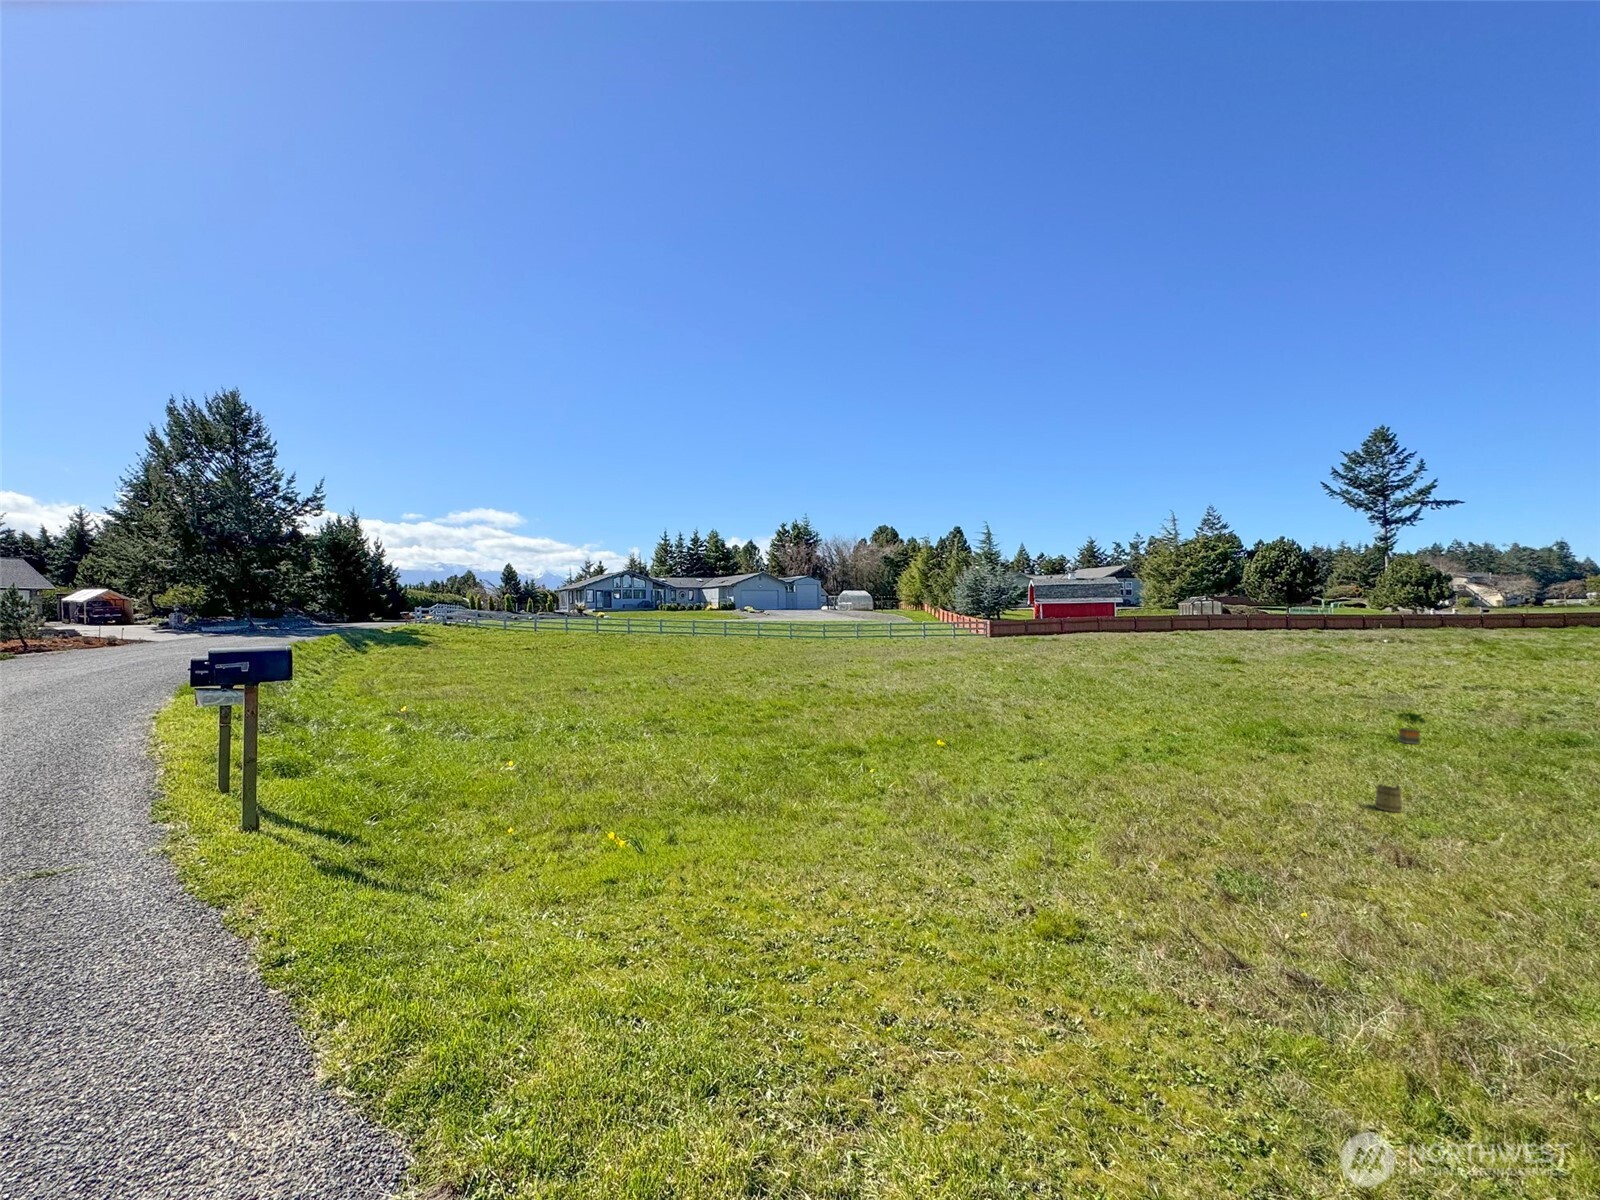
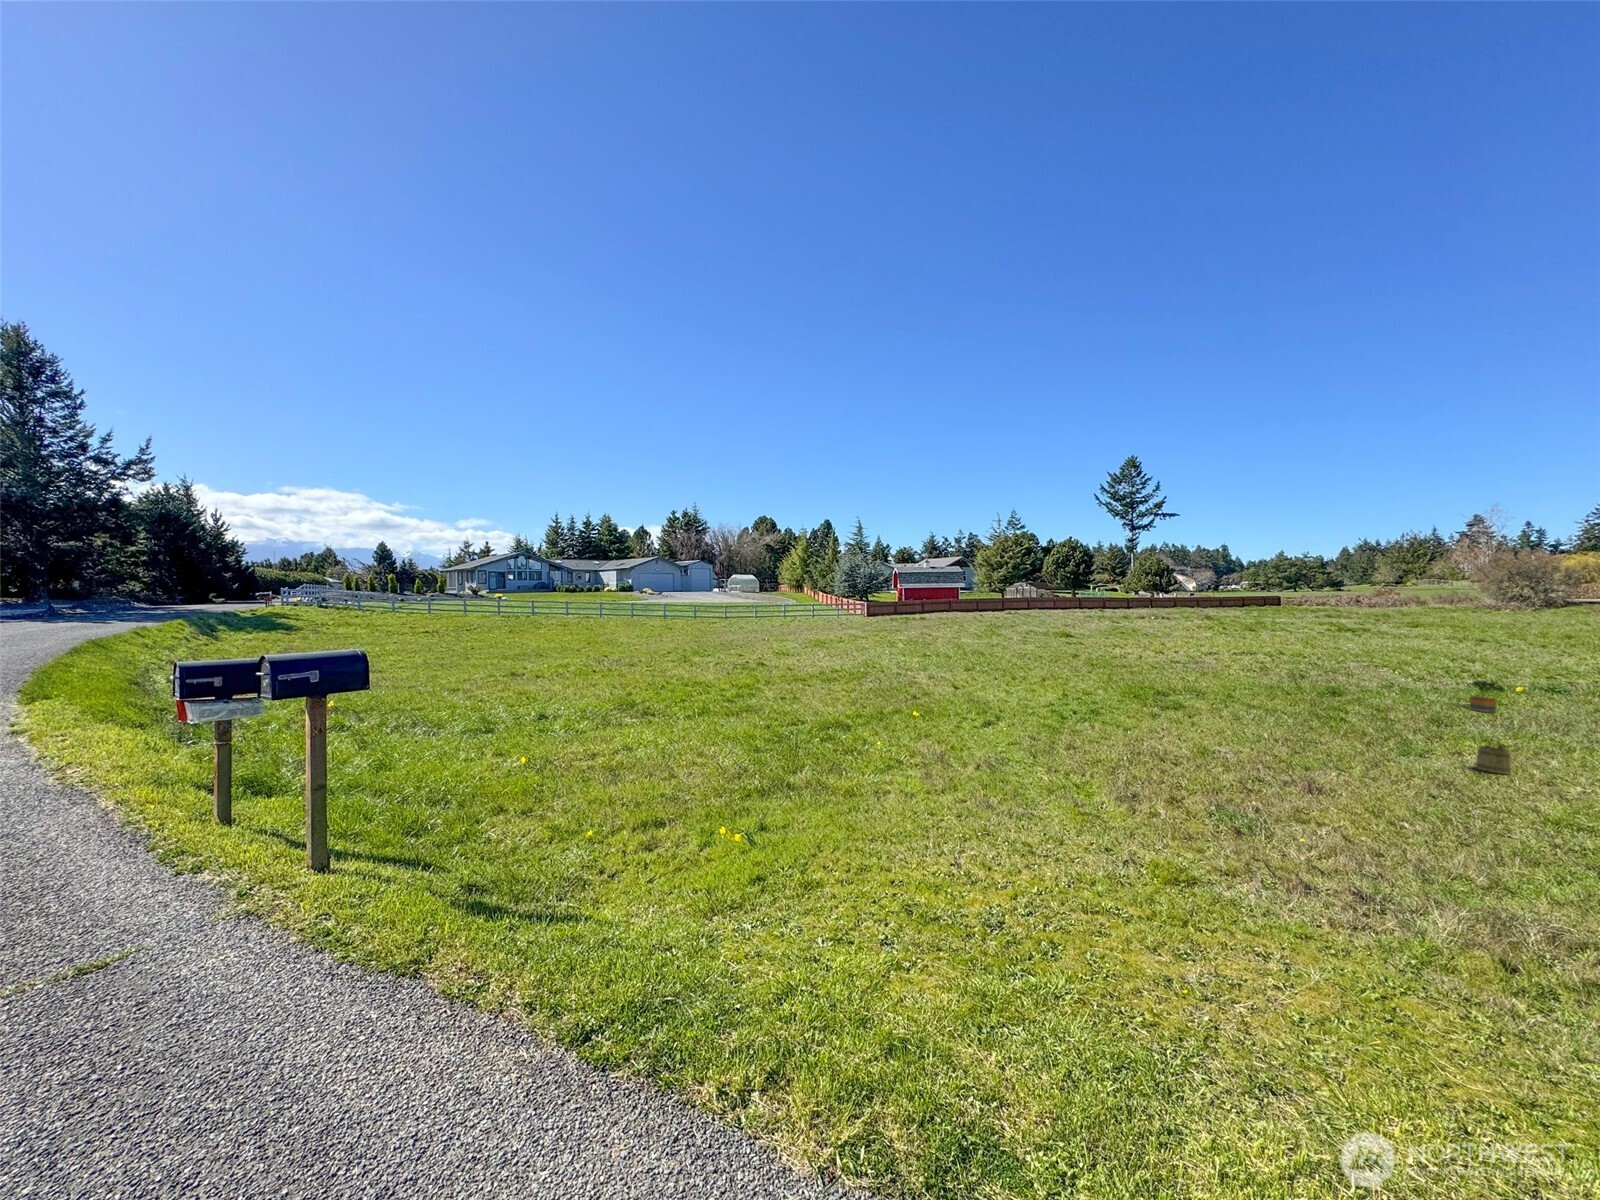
potted tree: present [1398,713,1426,744] -> present [1467,680,1505,713]

